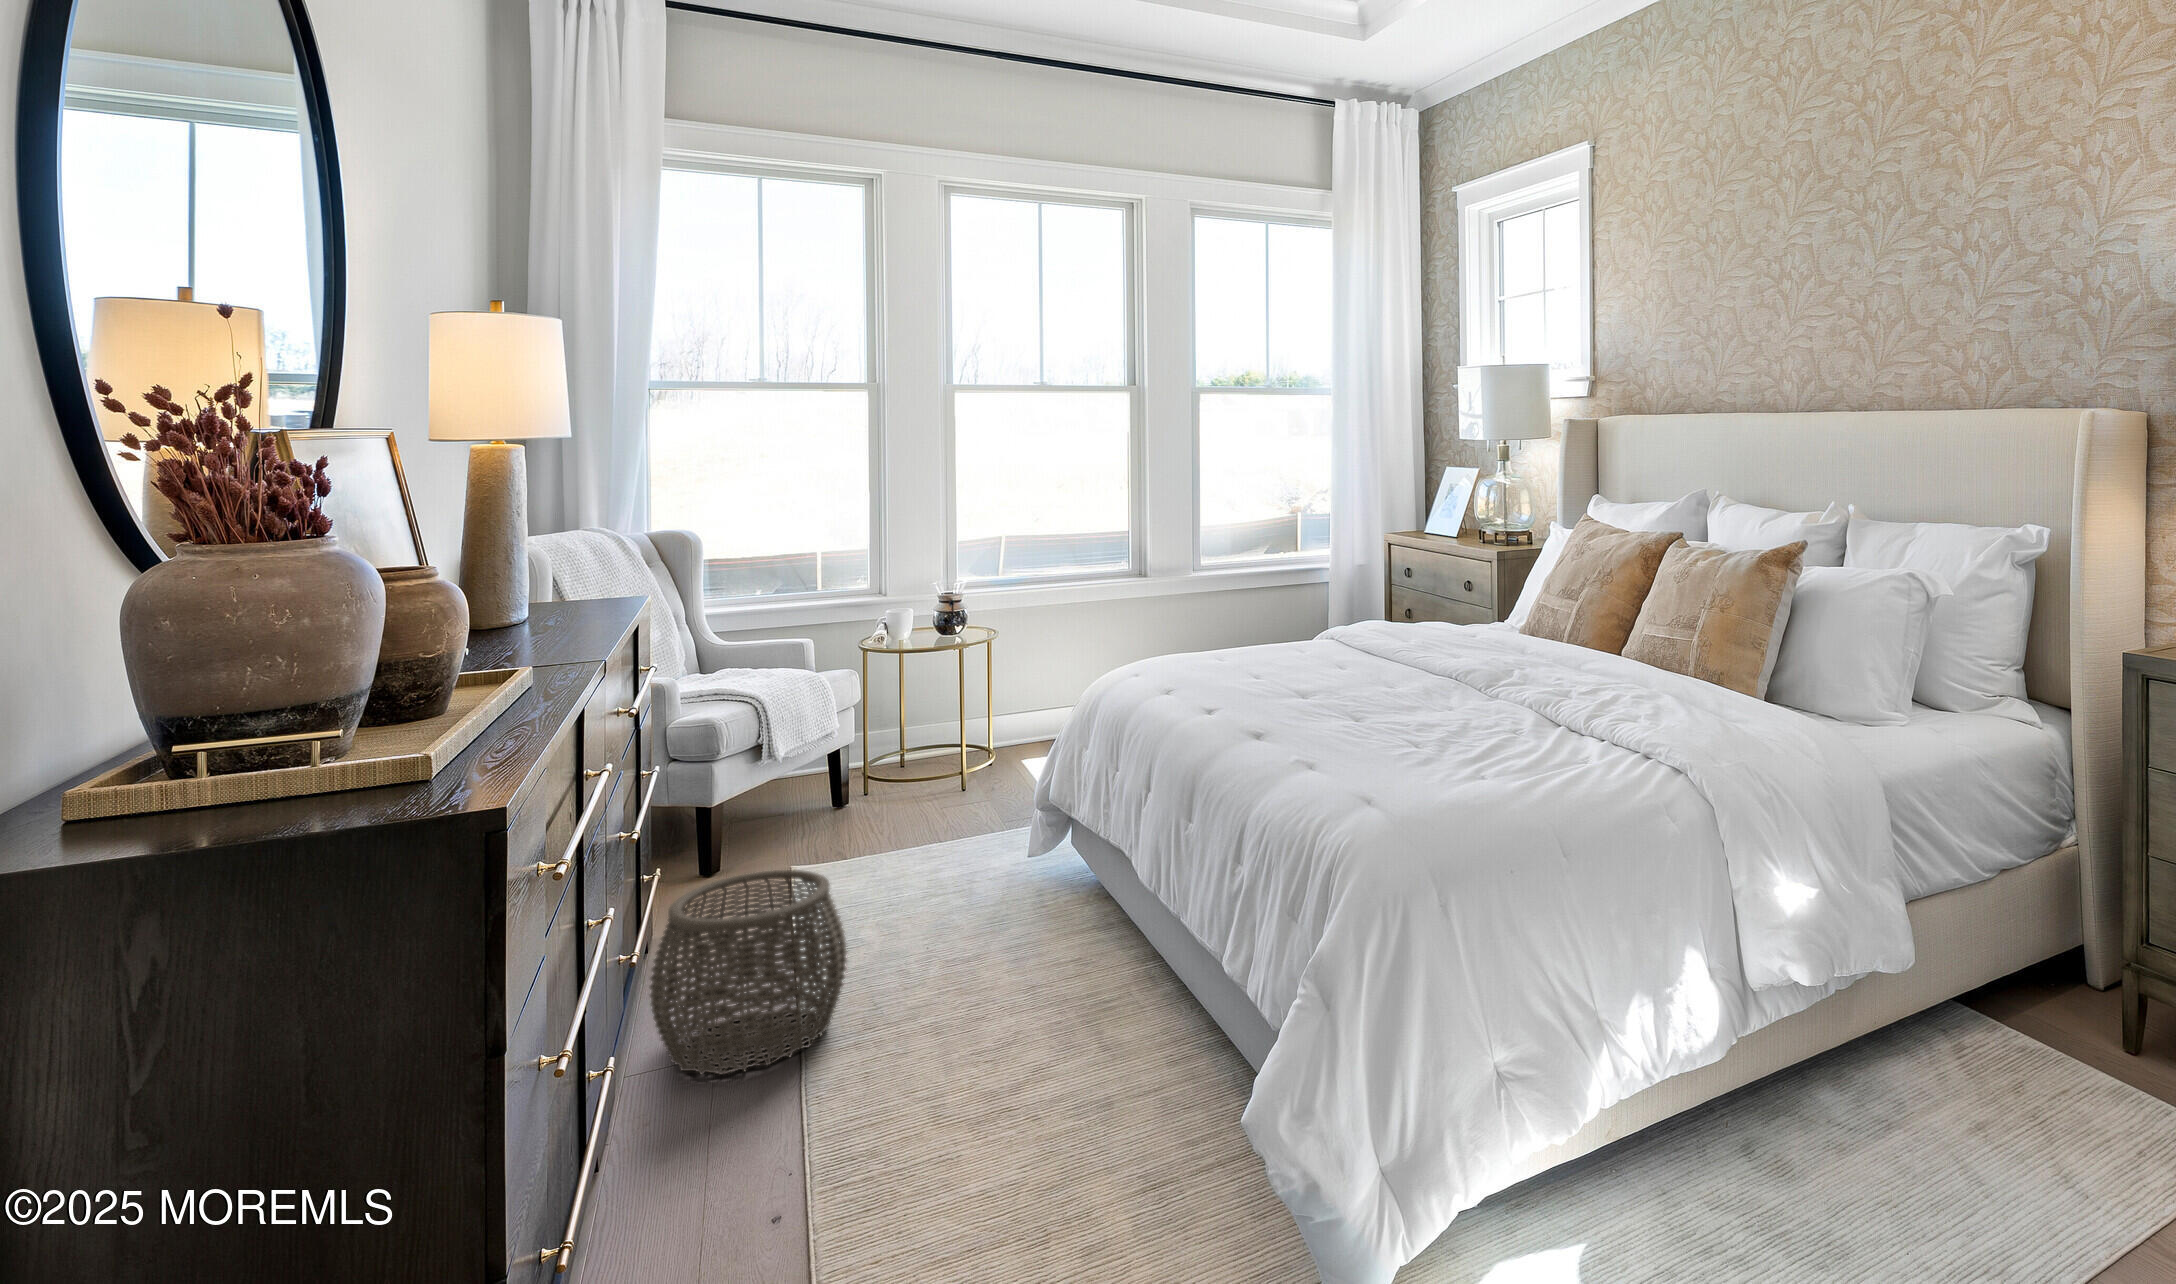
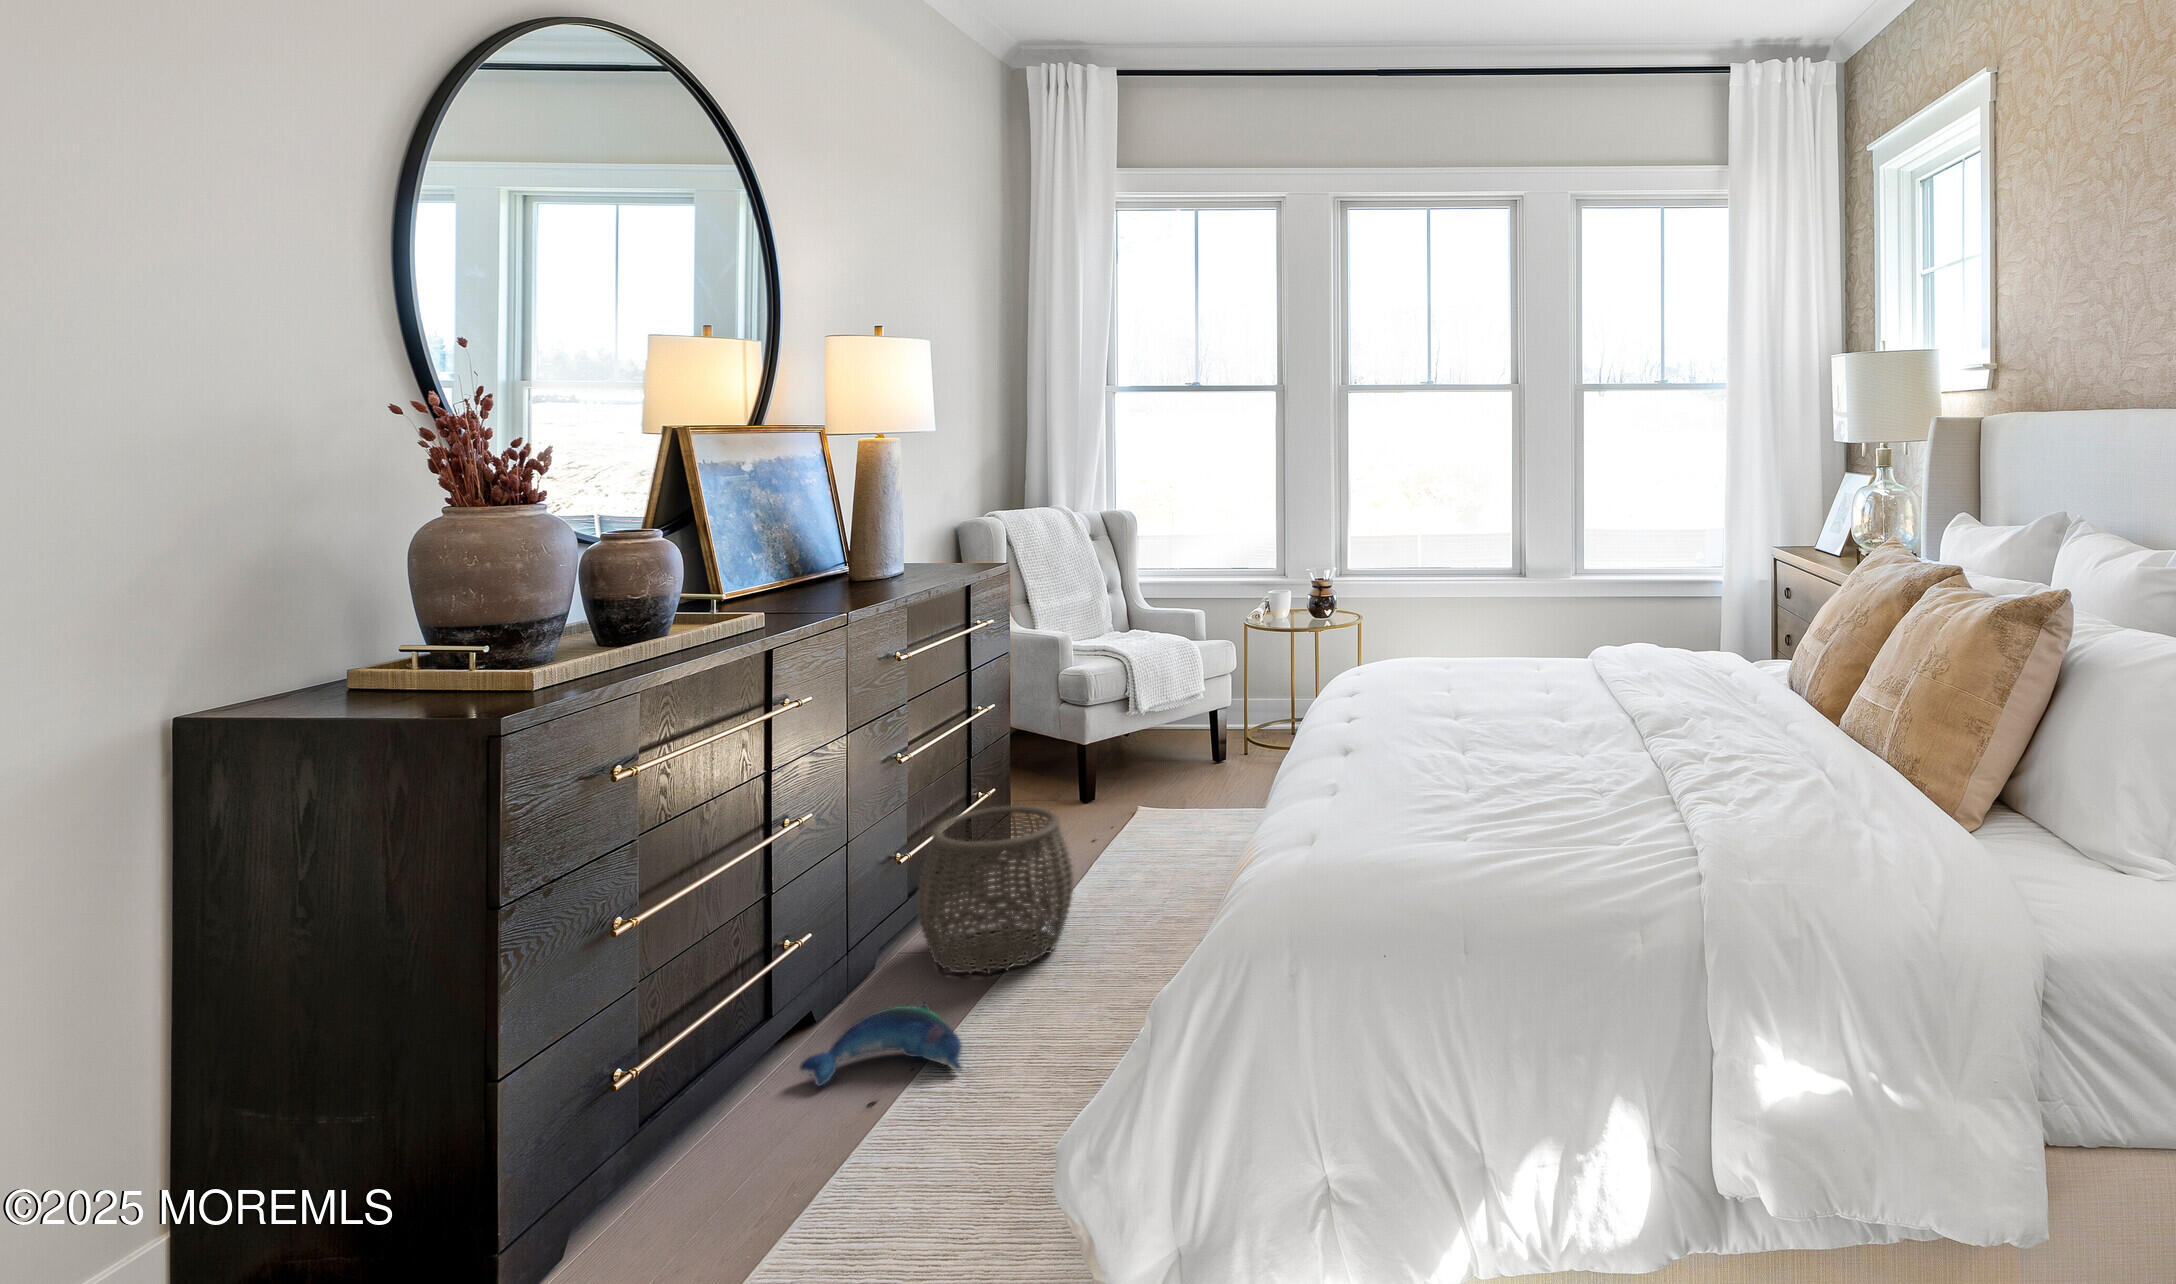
plush toy: none [621,1104,834,1229] -> present [800,1003,962,1086]

